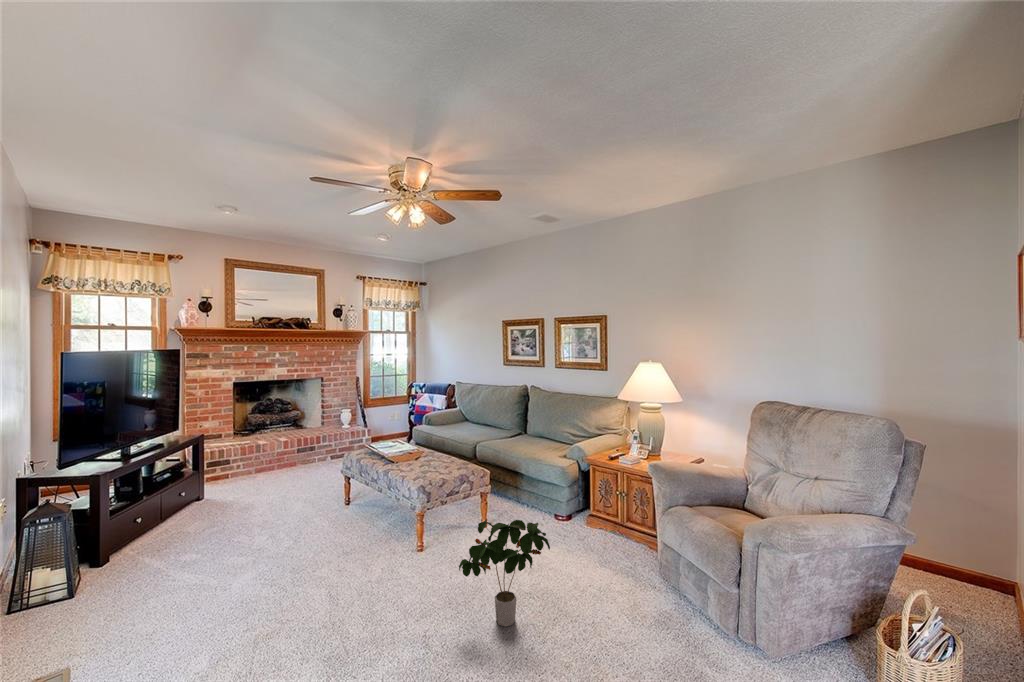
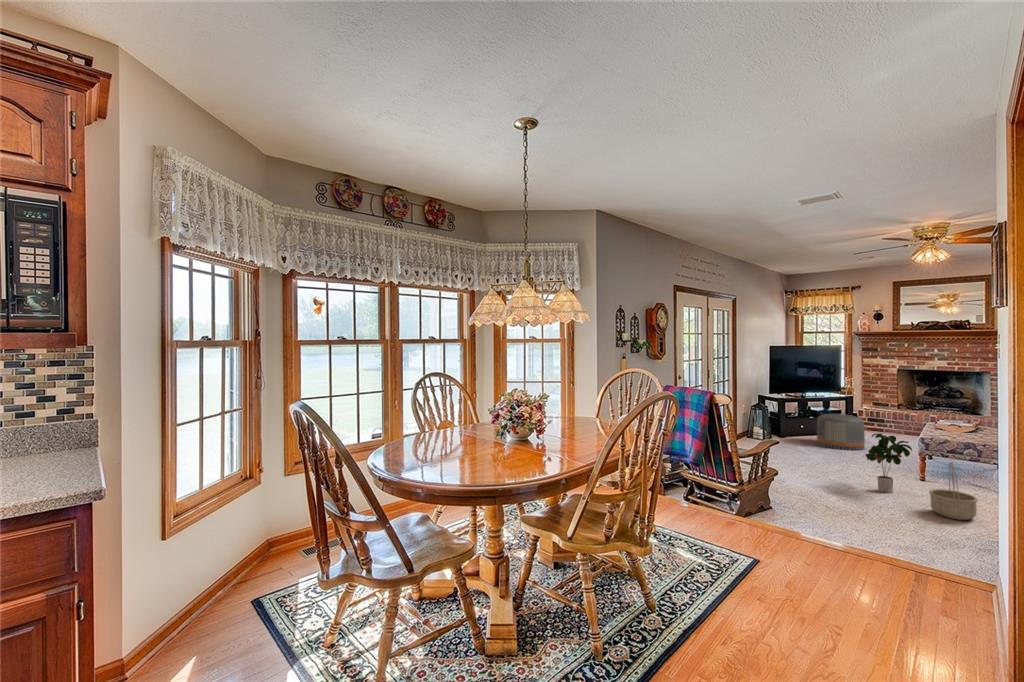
pouf: none [200,475,282,553] -> present [817,414,865,450]
basket: none [588,536,648,627] -> present [929,462,978,520]

